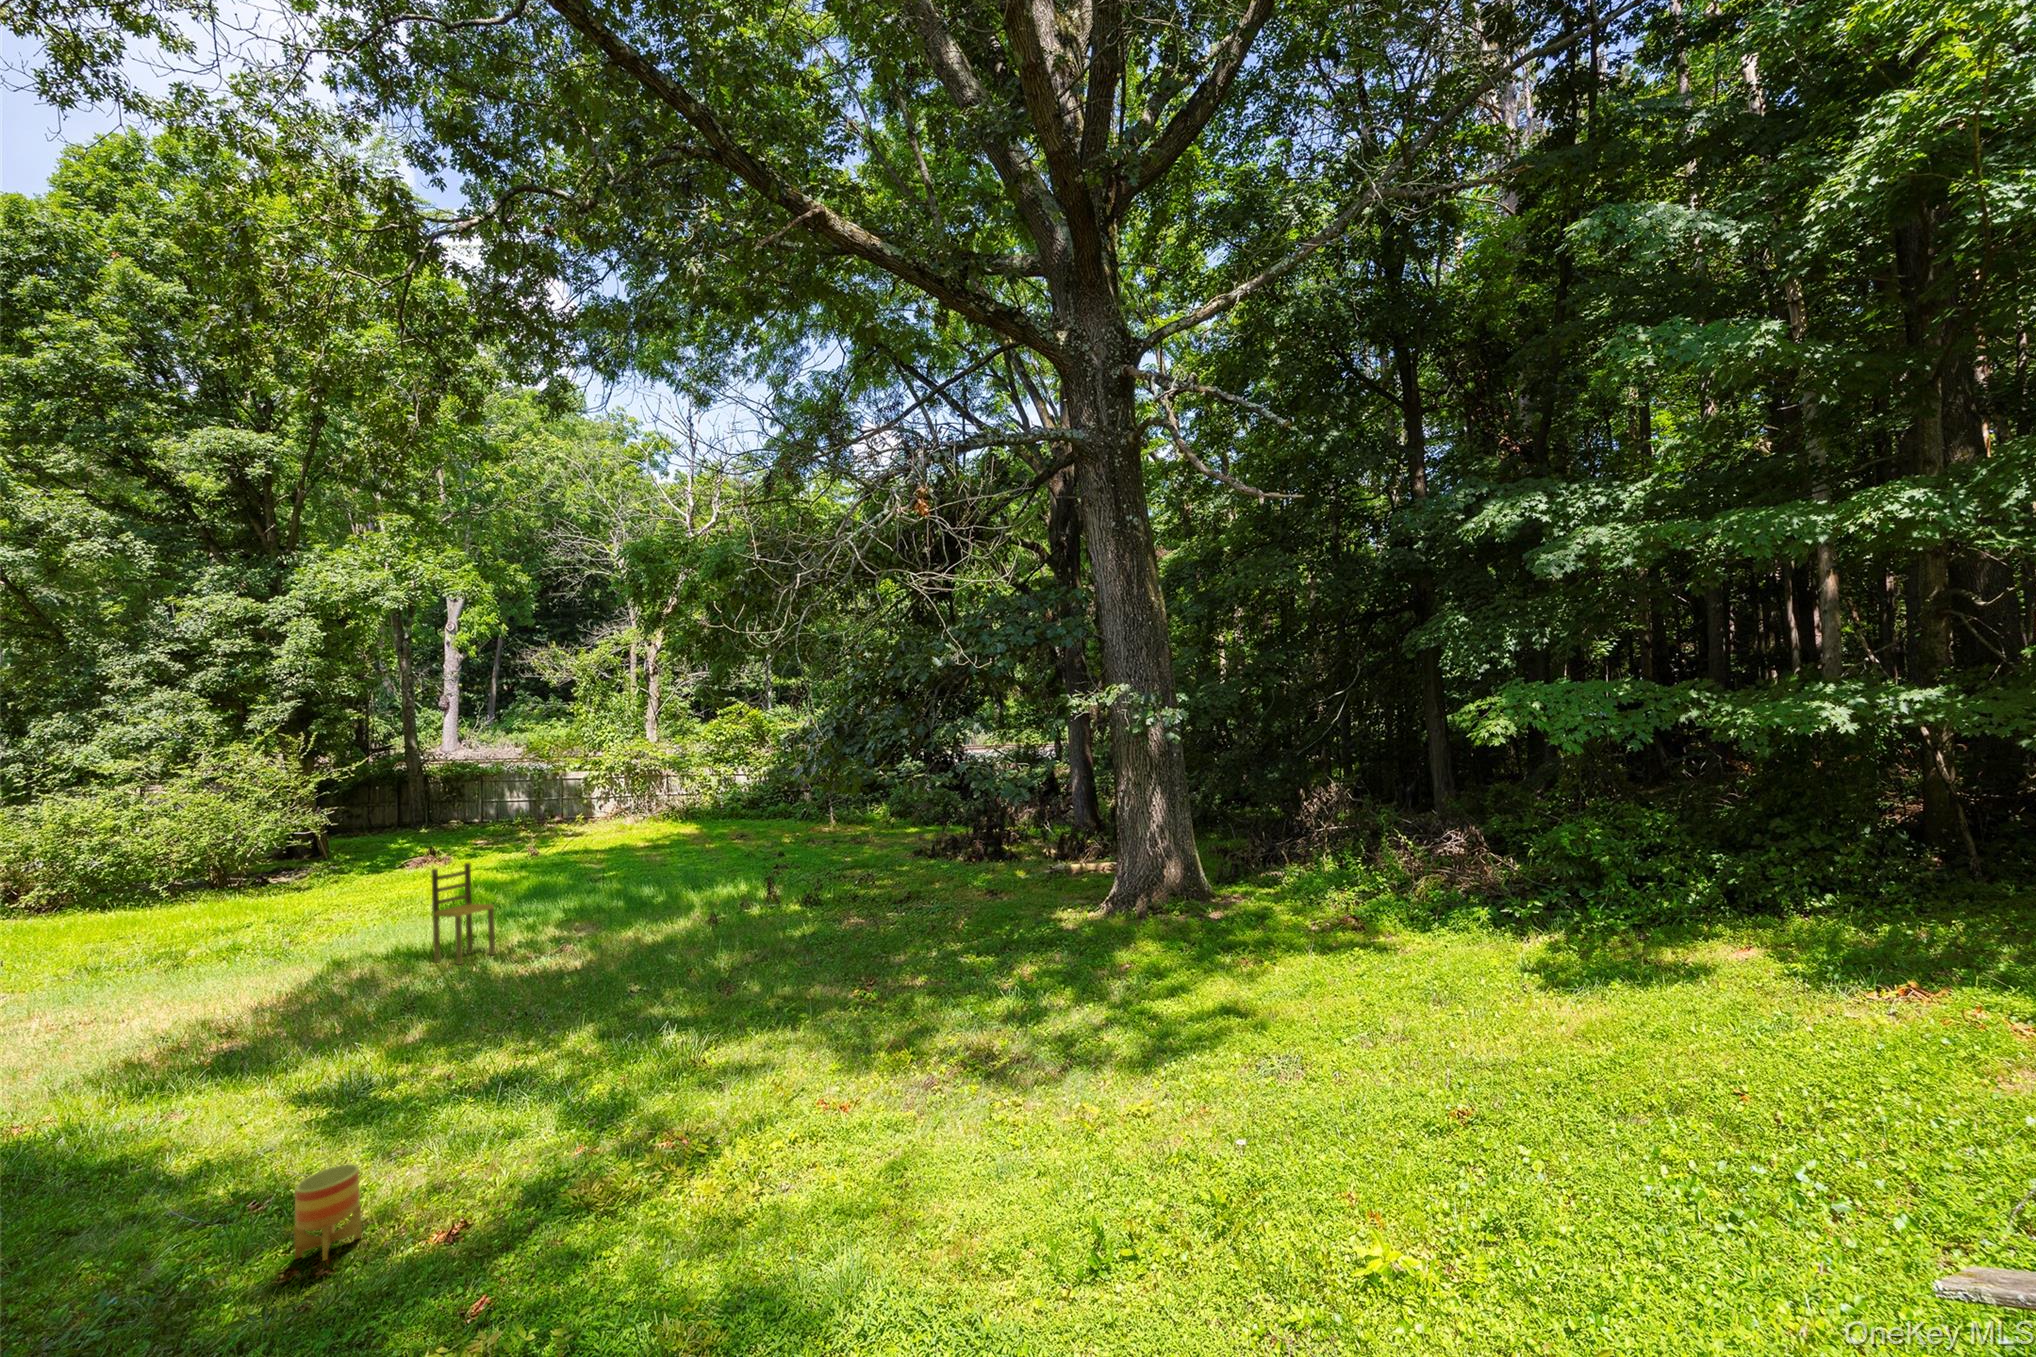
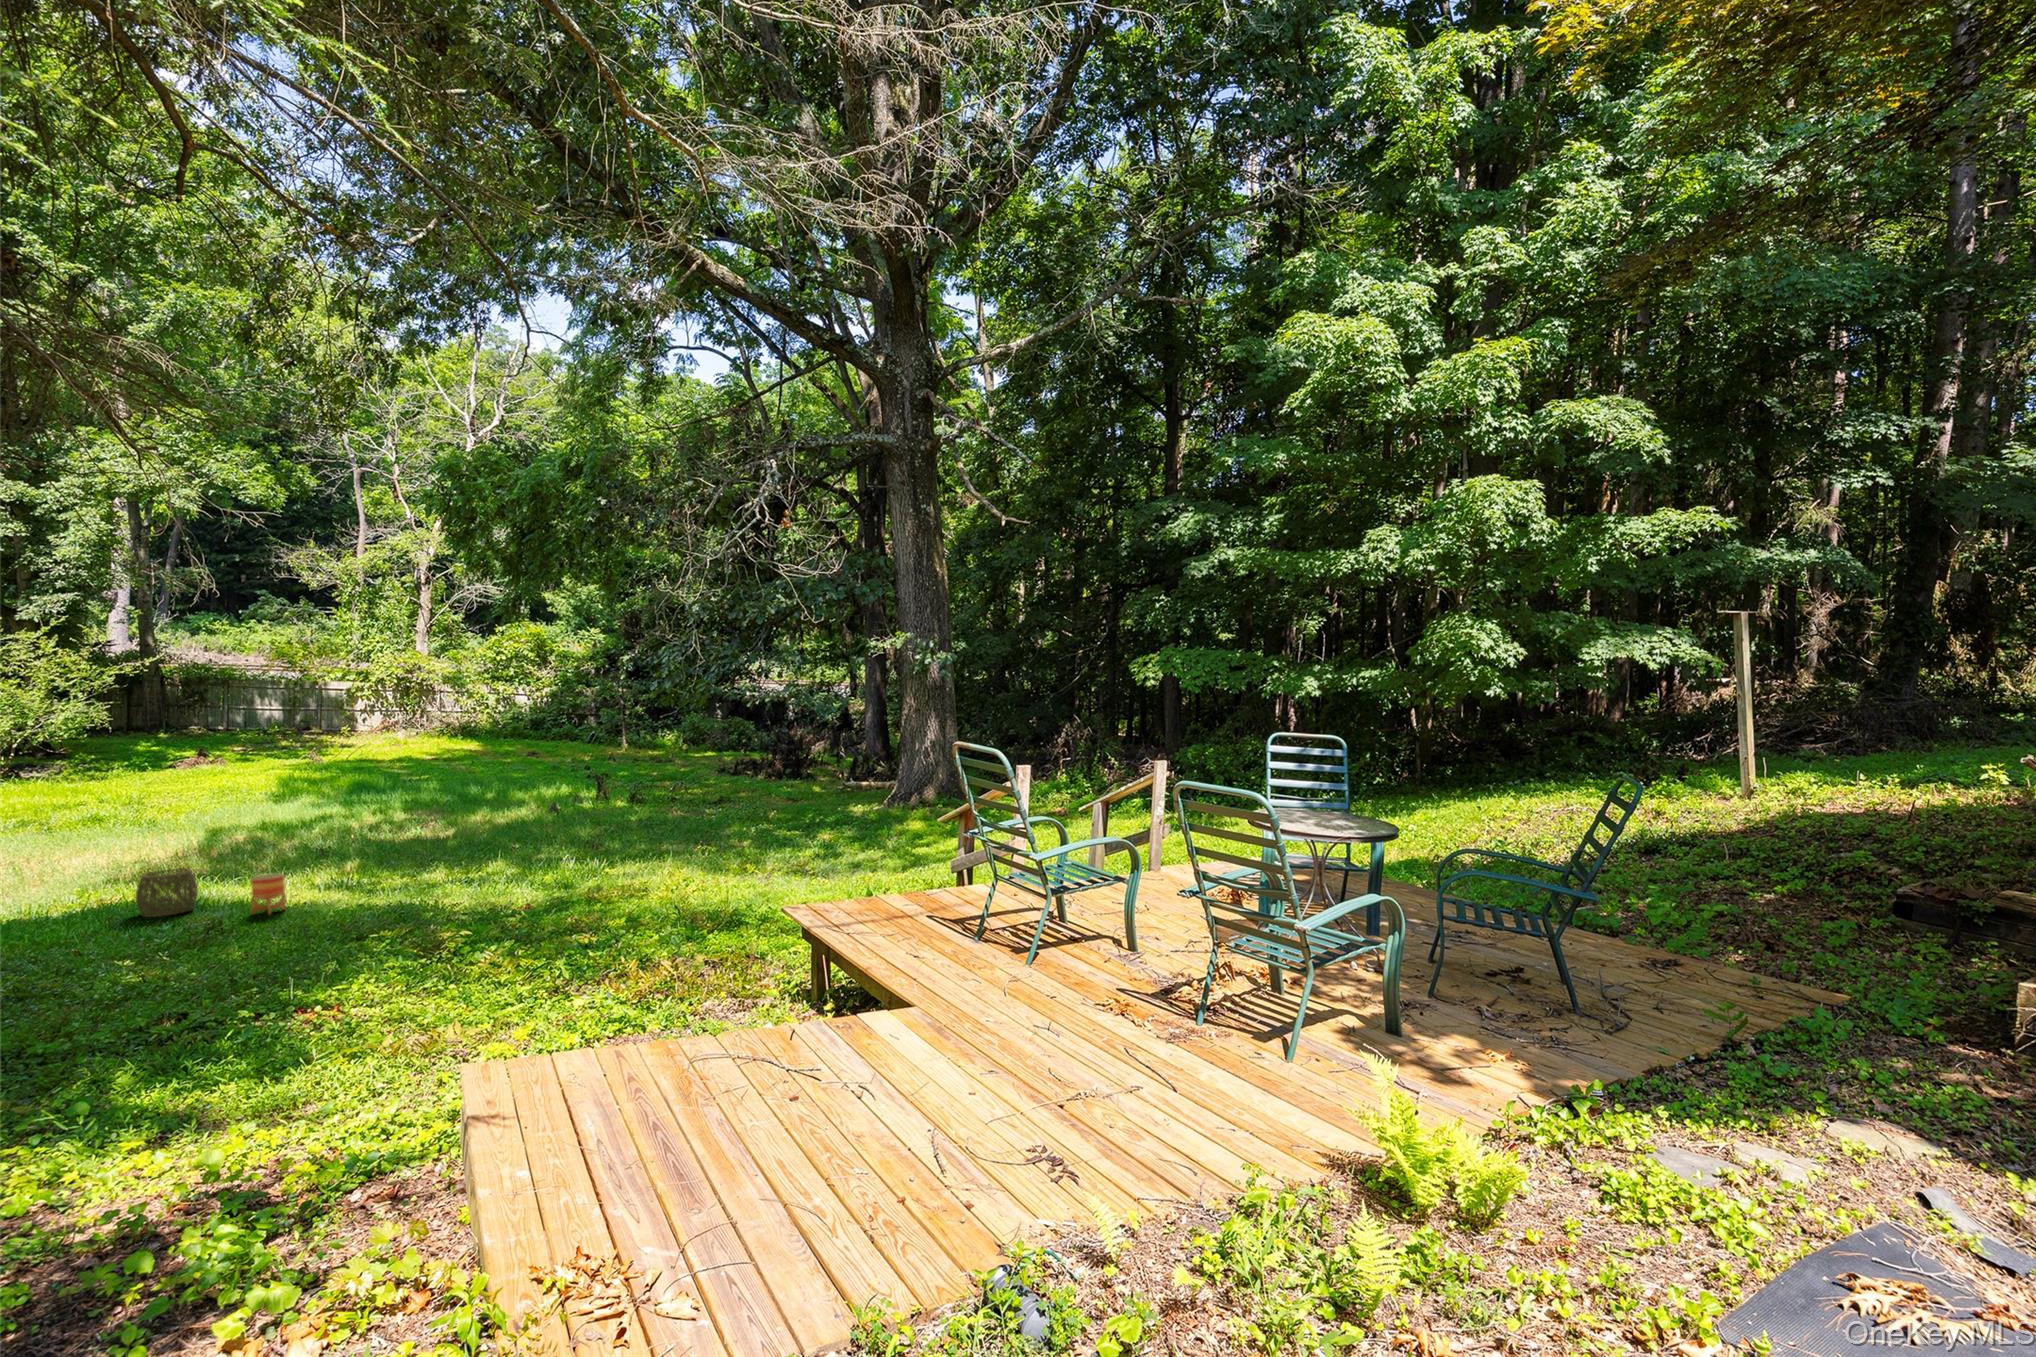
chair: present [431,863,495,965] -> none [247,745,301,823]
woven basket: none [101,1151,228,1267] -> present [135,868,198,917]

